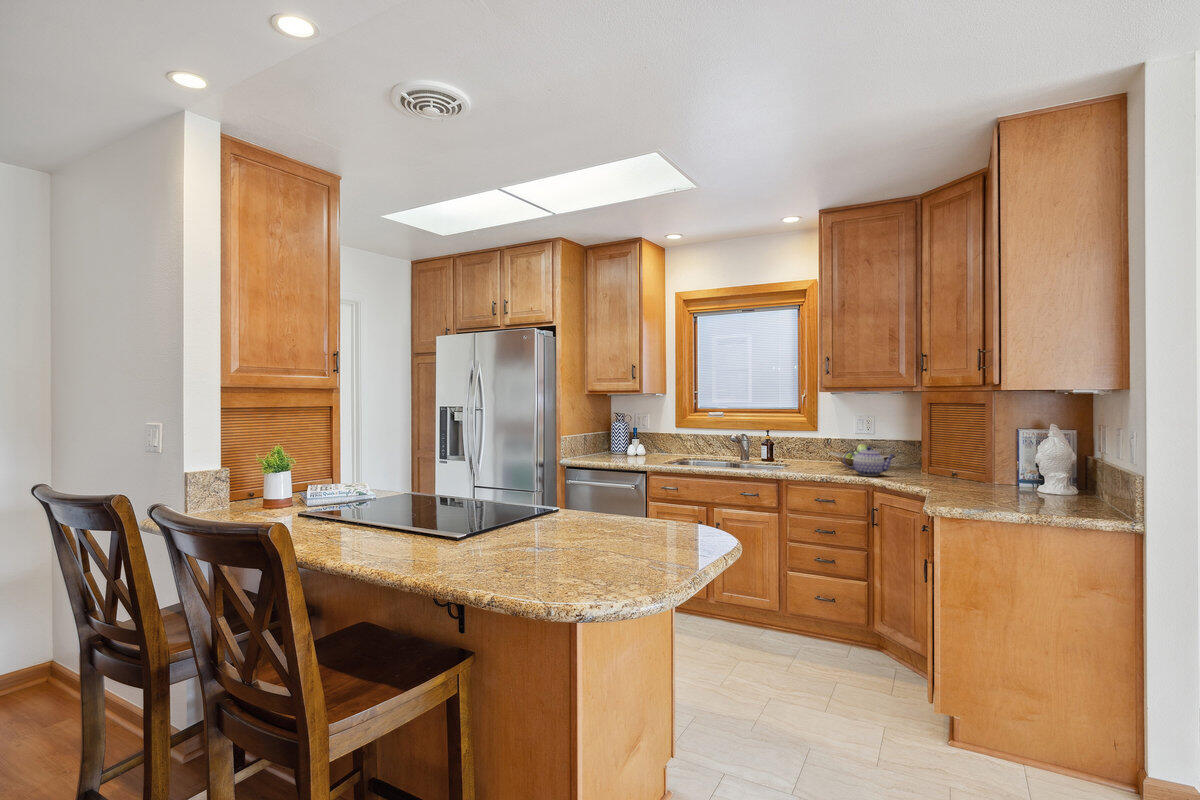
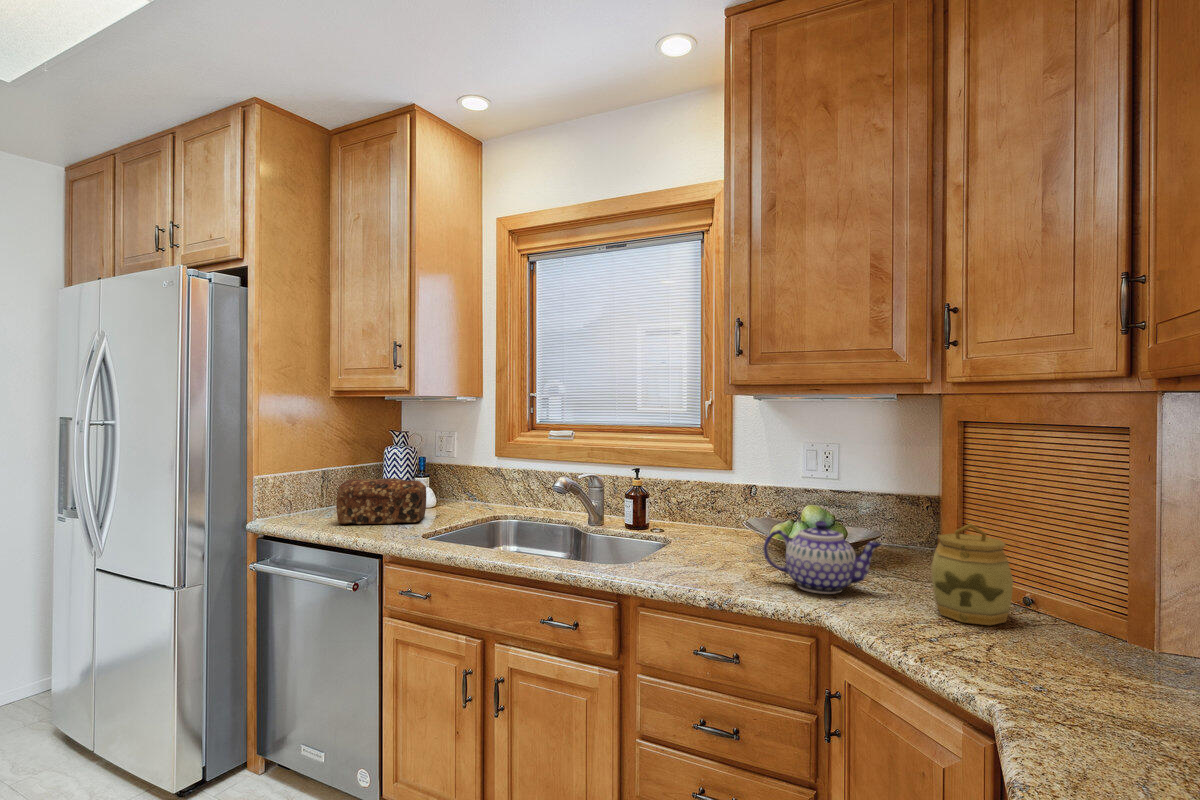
bread loaf: none [606,438,650,461] -> present [336,478,426,525]
jar: none [916,443,947,481] -> present [931,524,1013,625]

